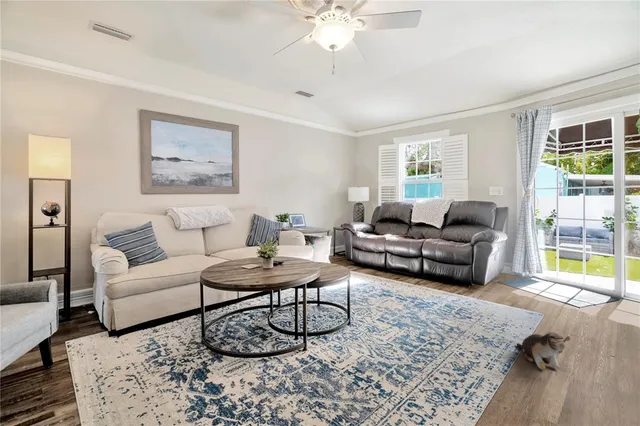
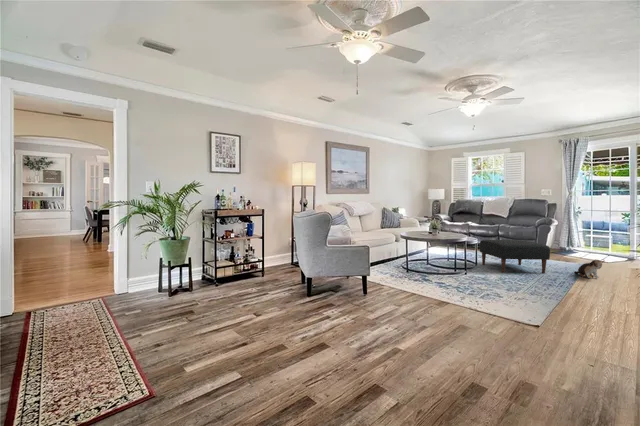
ottoman: none [363,277,470,350] -> present [480,240,550,273]

